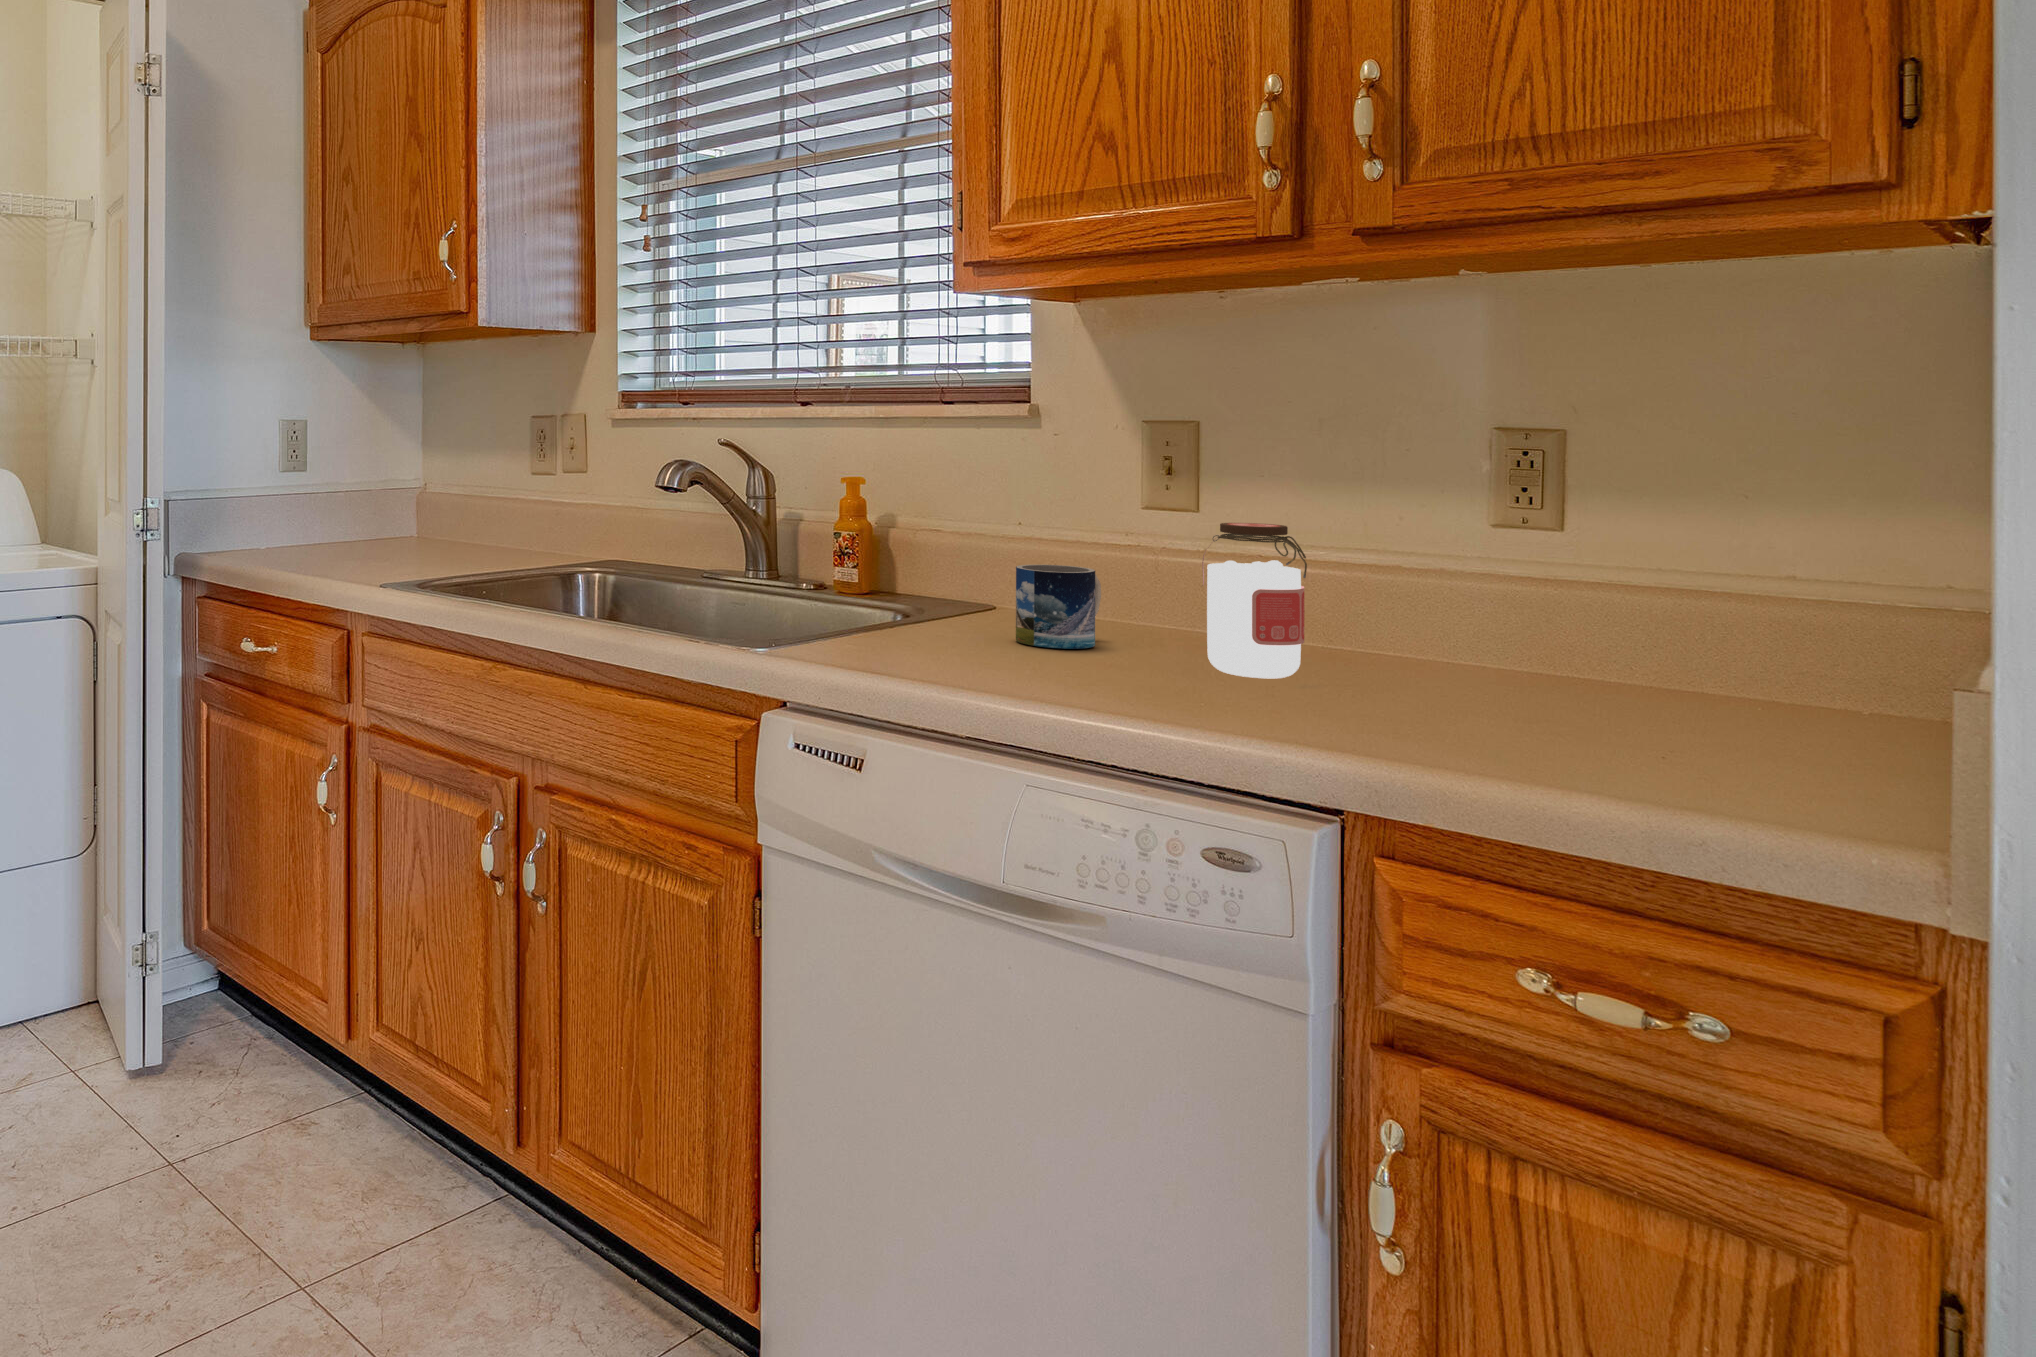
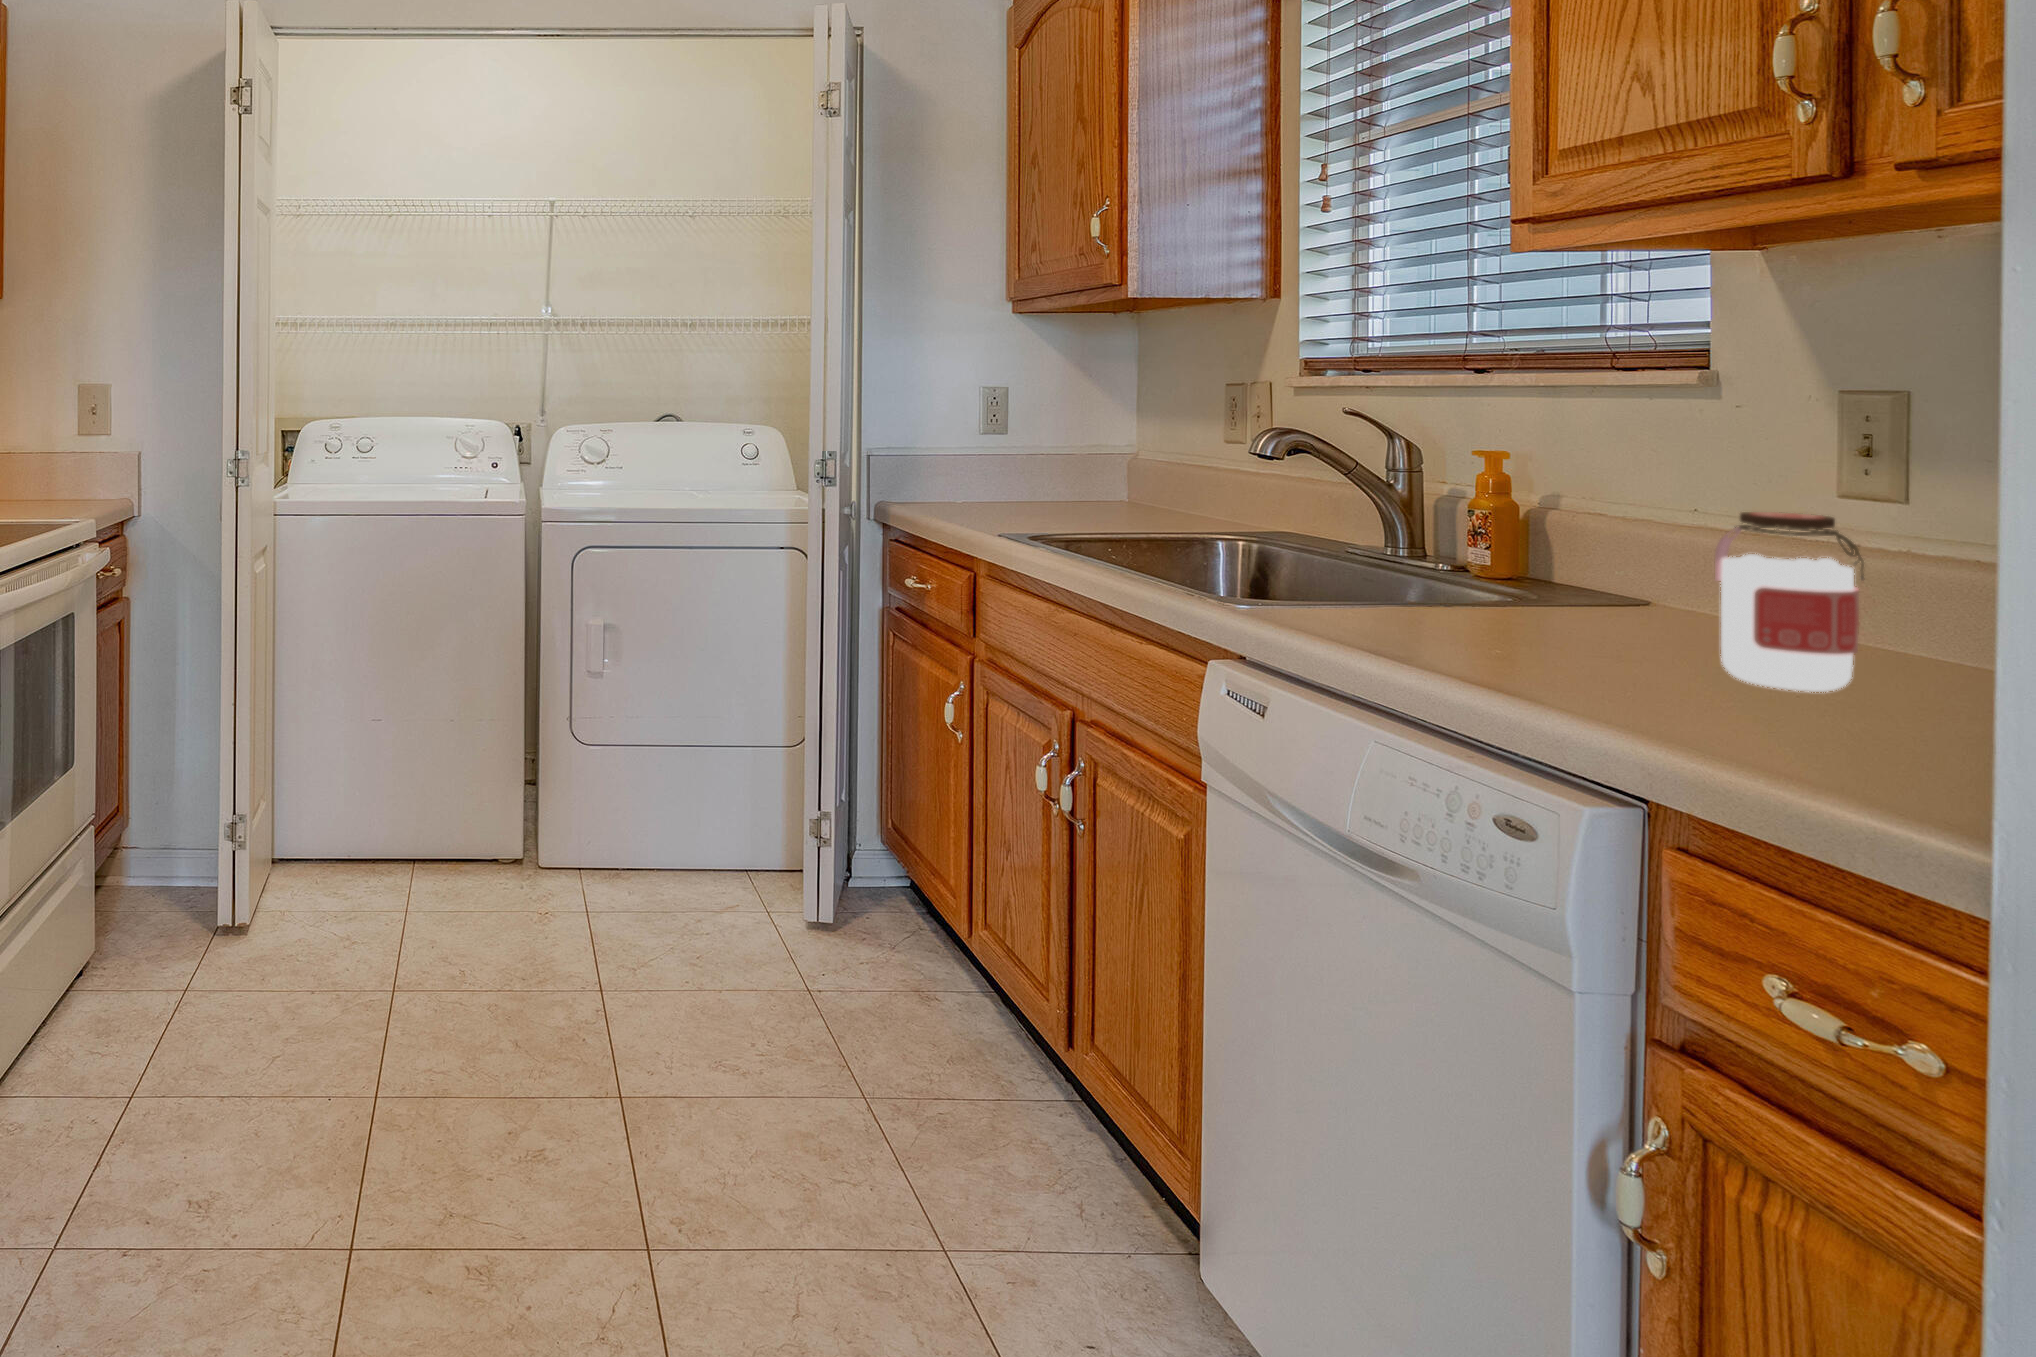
mug: present [1016,565,1101,649] -> none [1554,550,1693,643]

